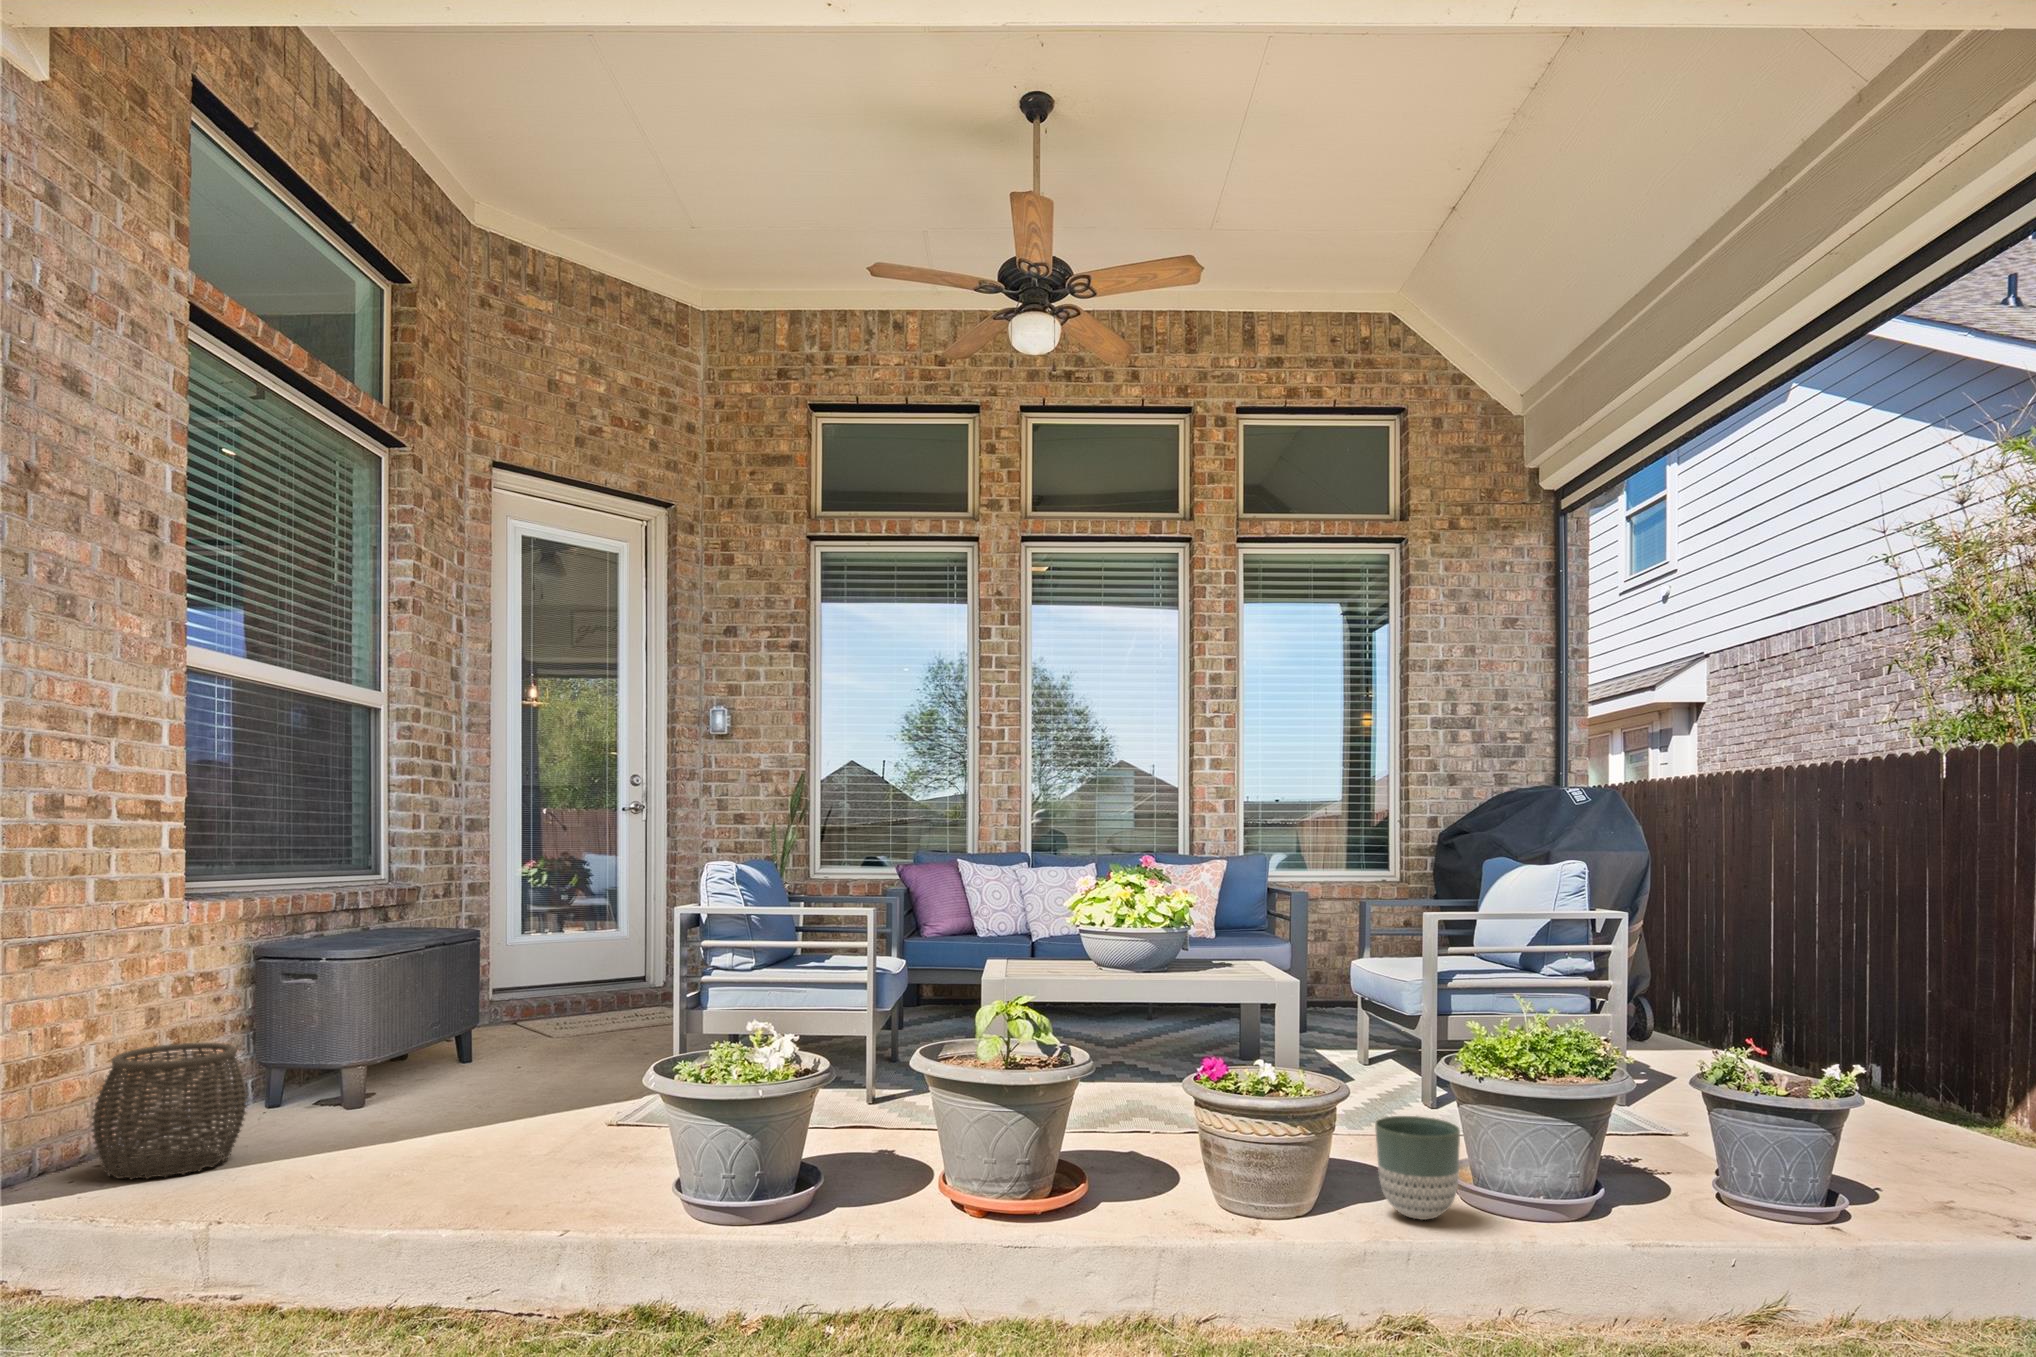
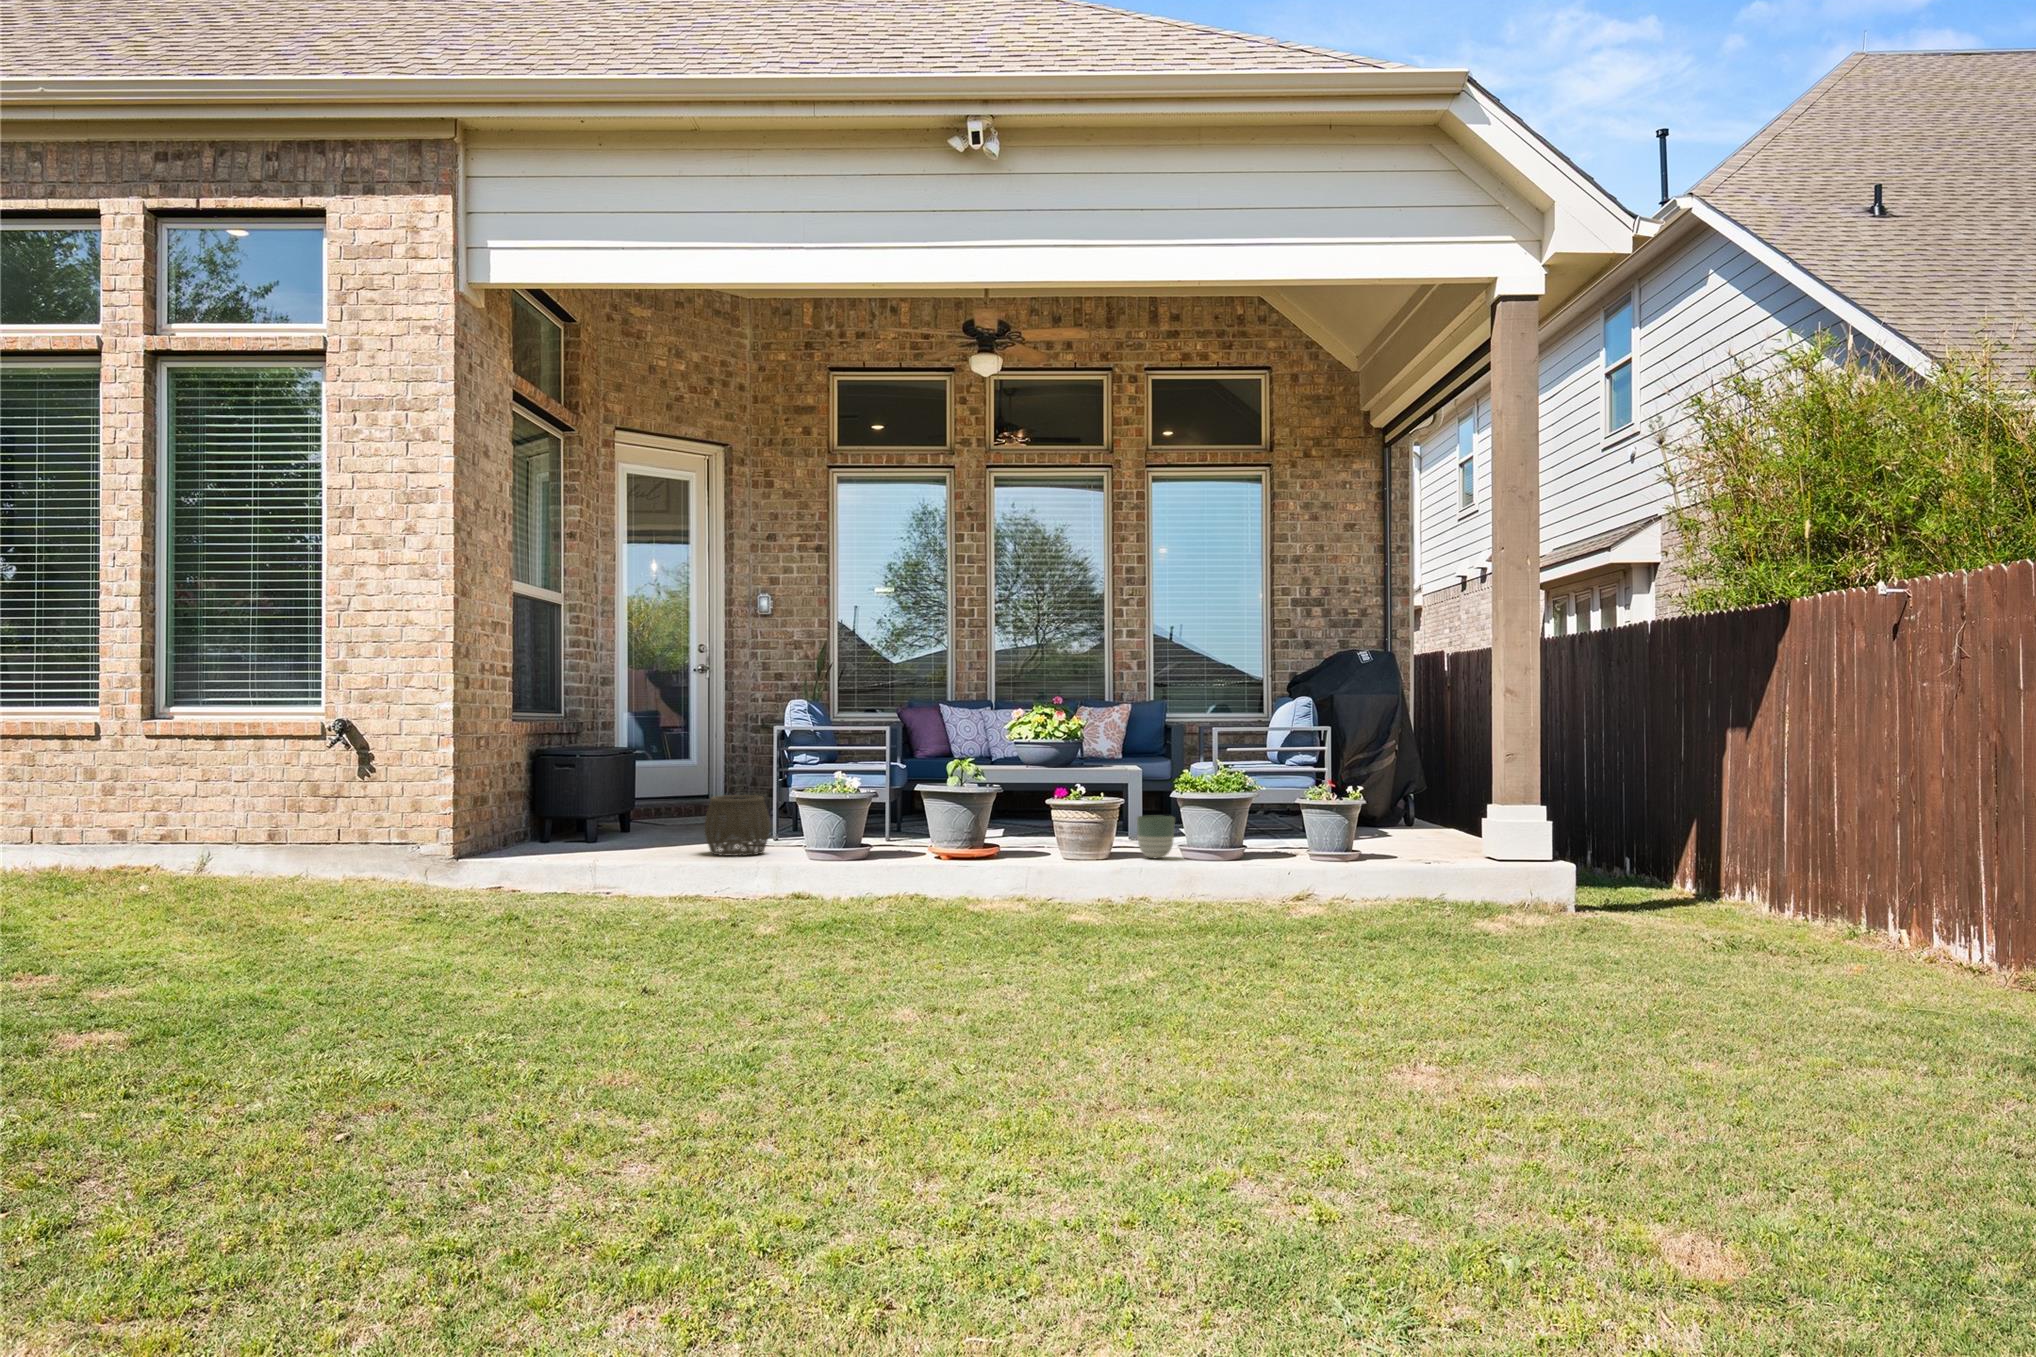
woven basket: present [92,1043,247,1179] -> present [705,795,770,856]

